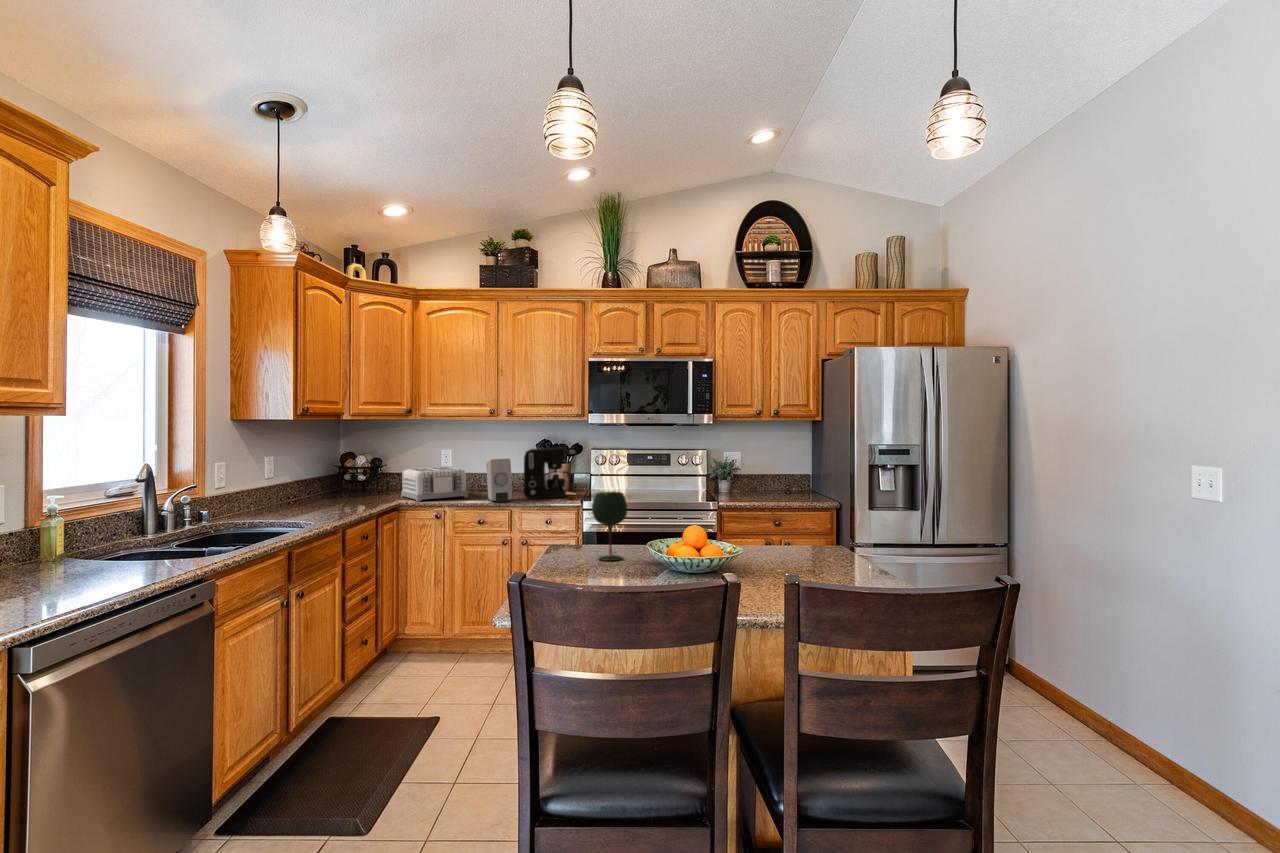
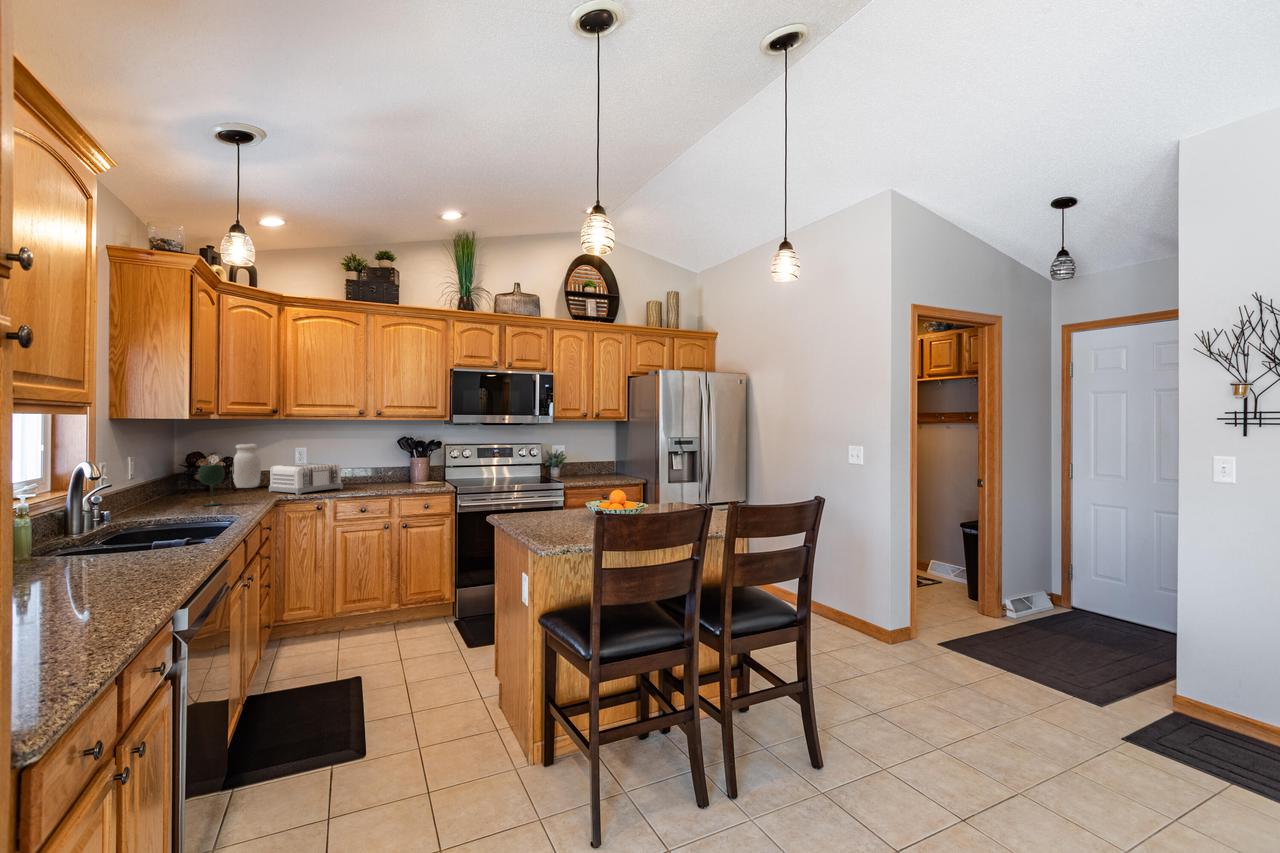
jar: none [380,446,406,491] -> present [233,444,261,488]
coffee maker: present [524,447,570,499] -> none [395,443,437,487]
soap dispenser: present [486,459,512,503] -> none [364,453,393,491]
wine glass: present [592,492,628,561] -> present [198,465,225,506]

